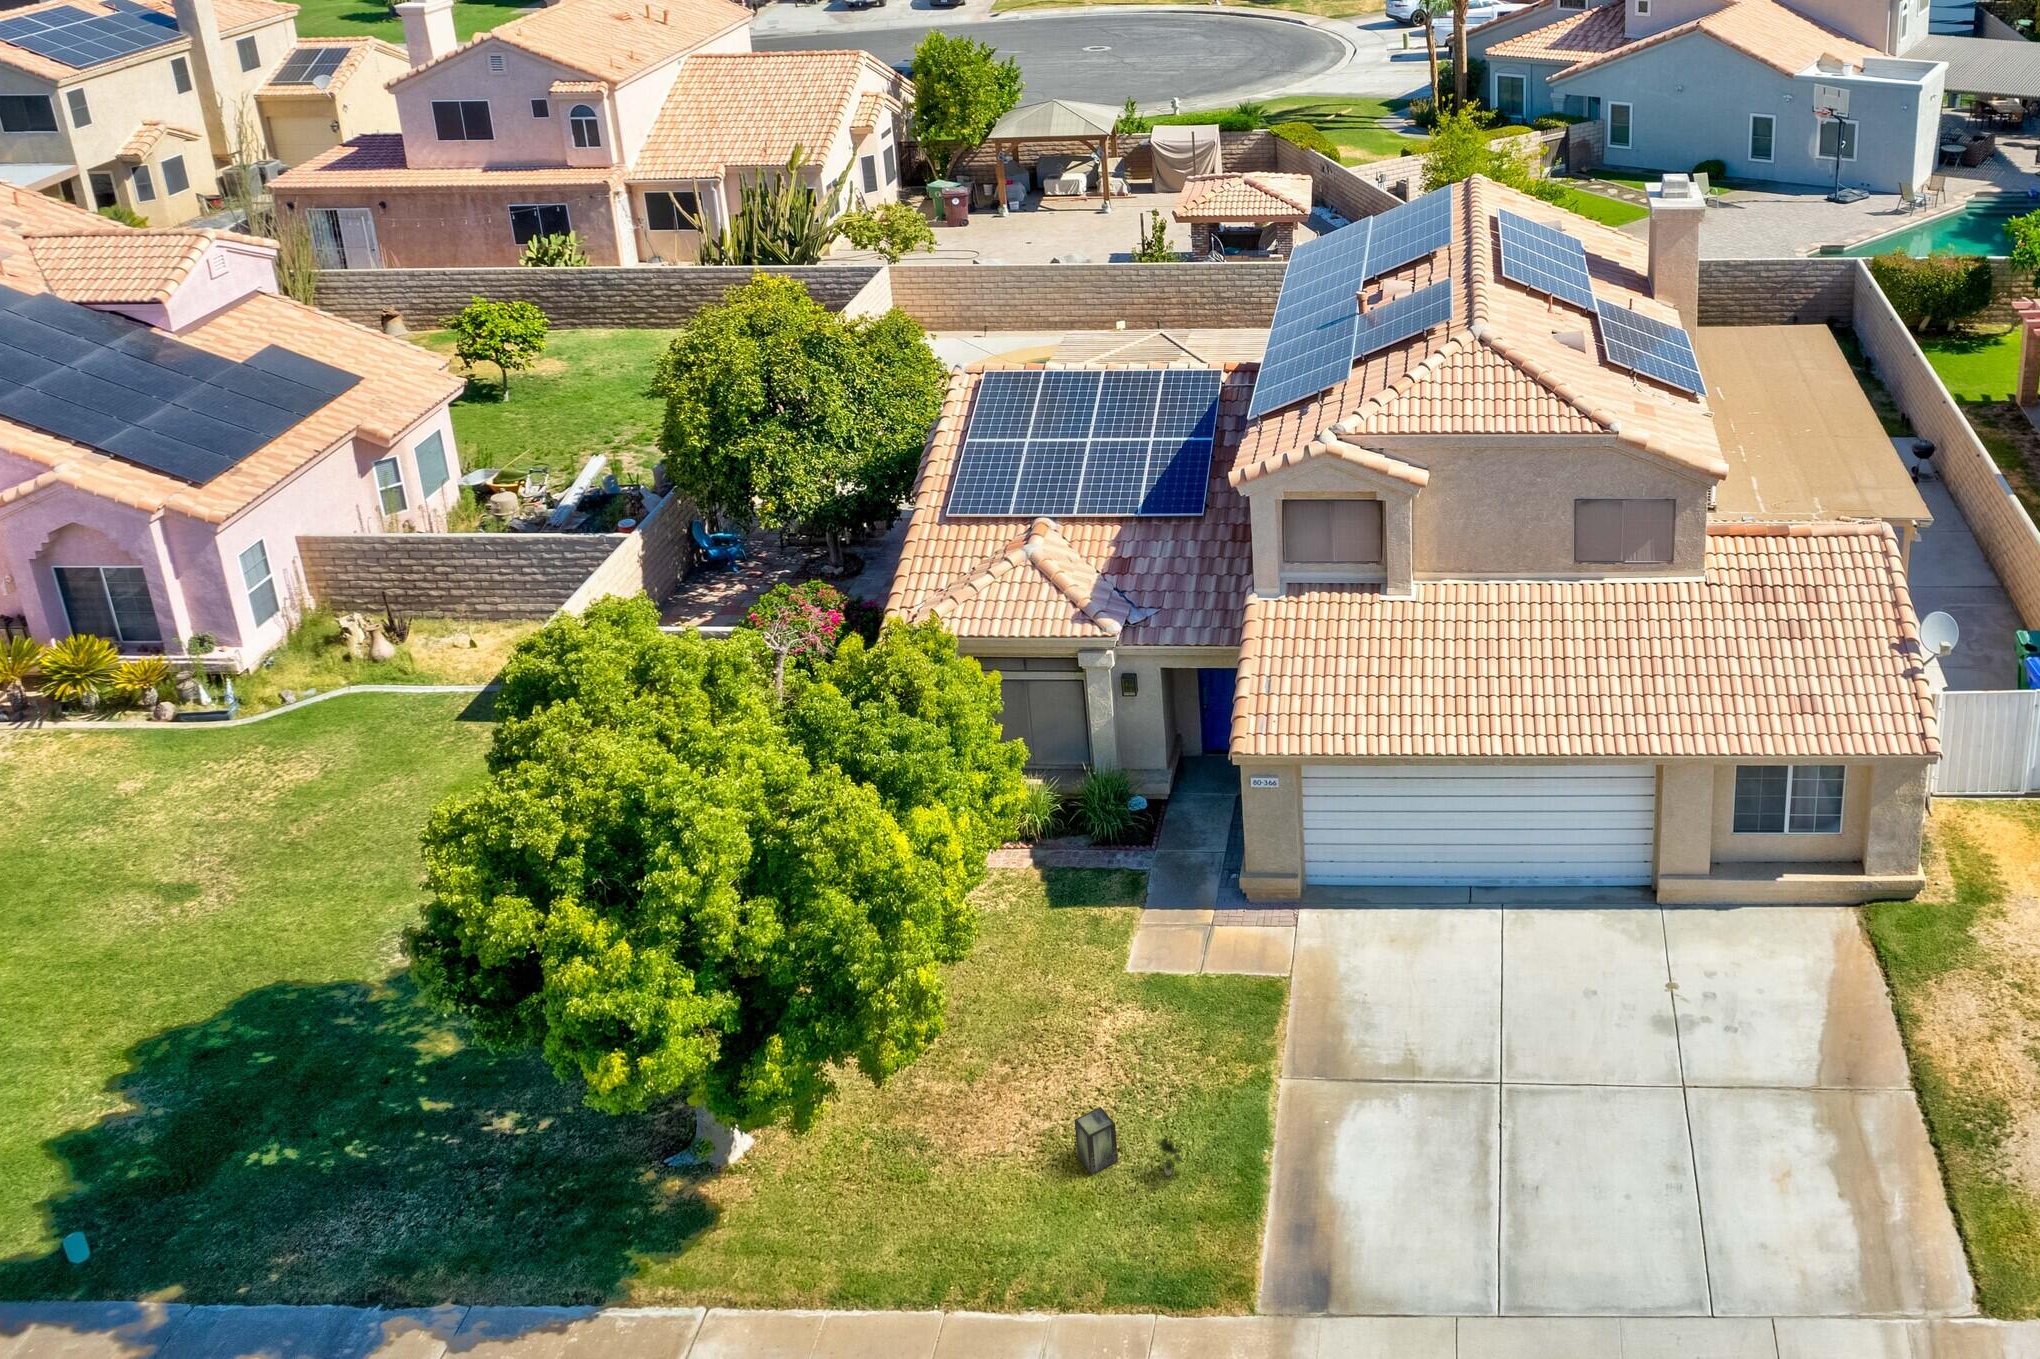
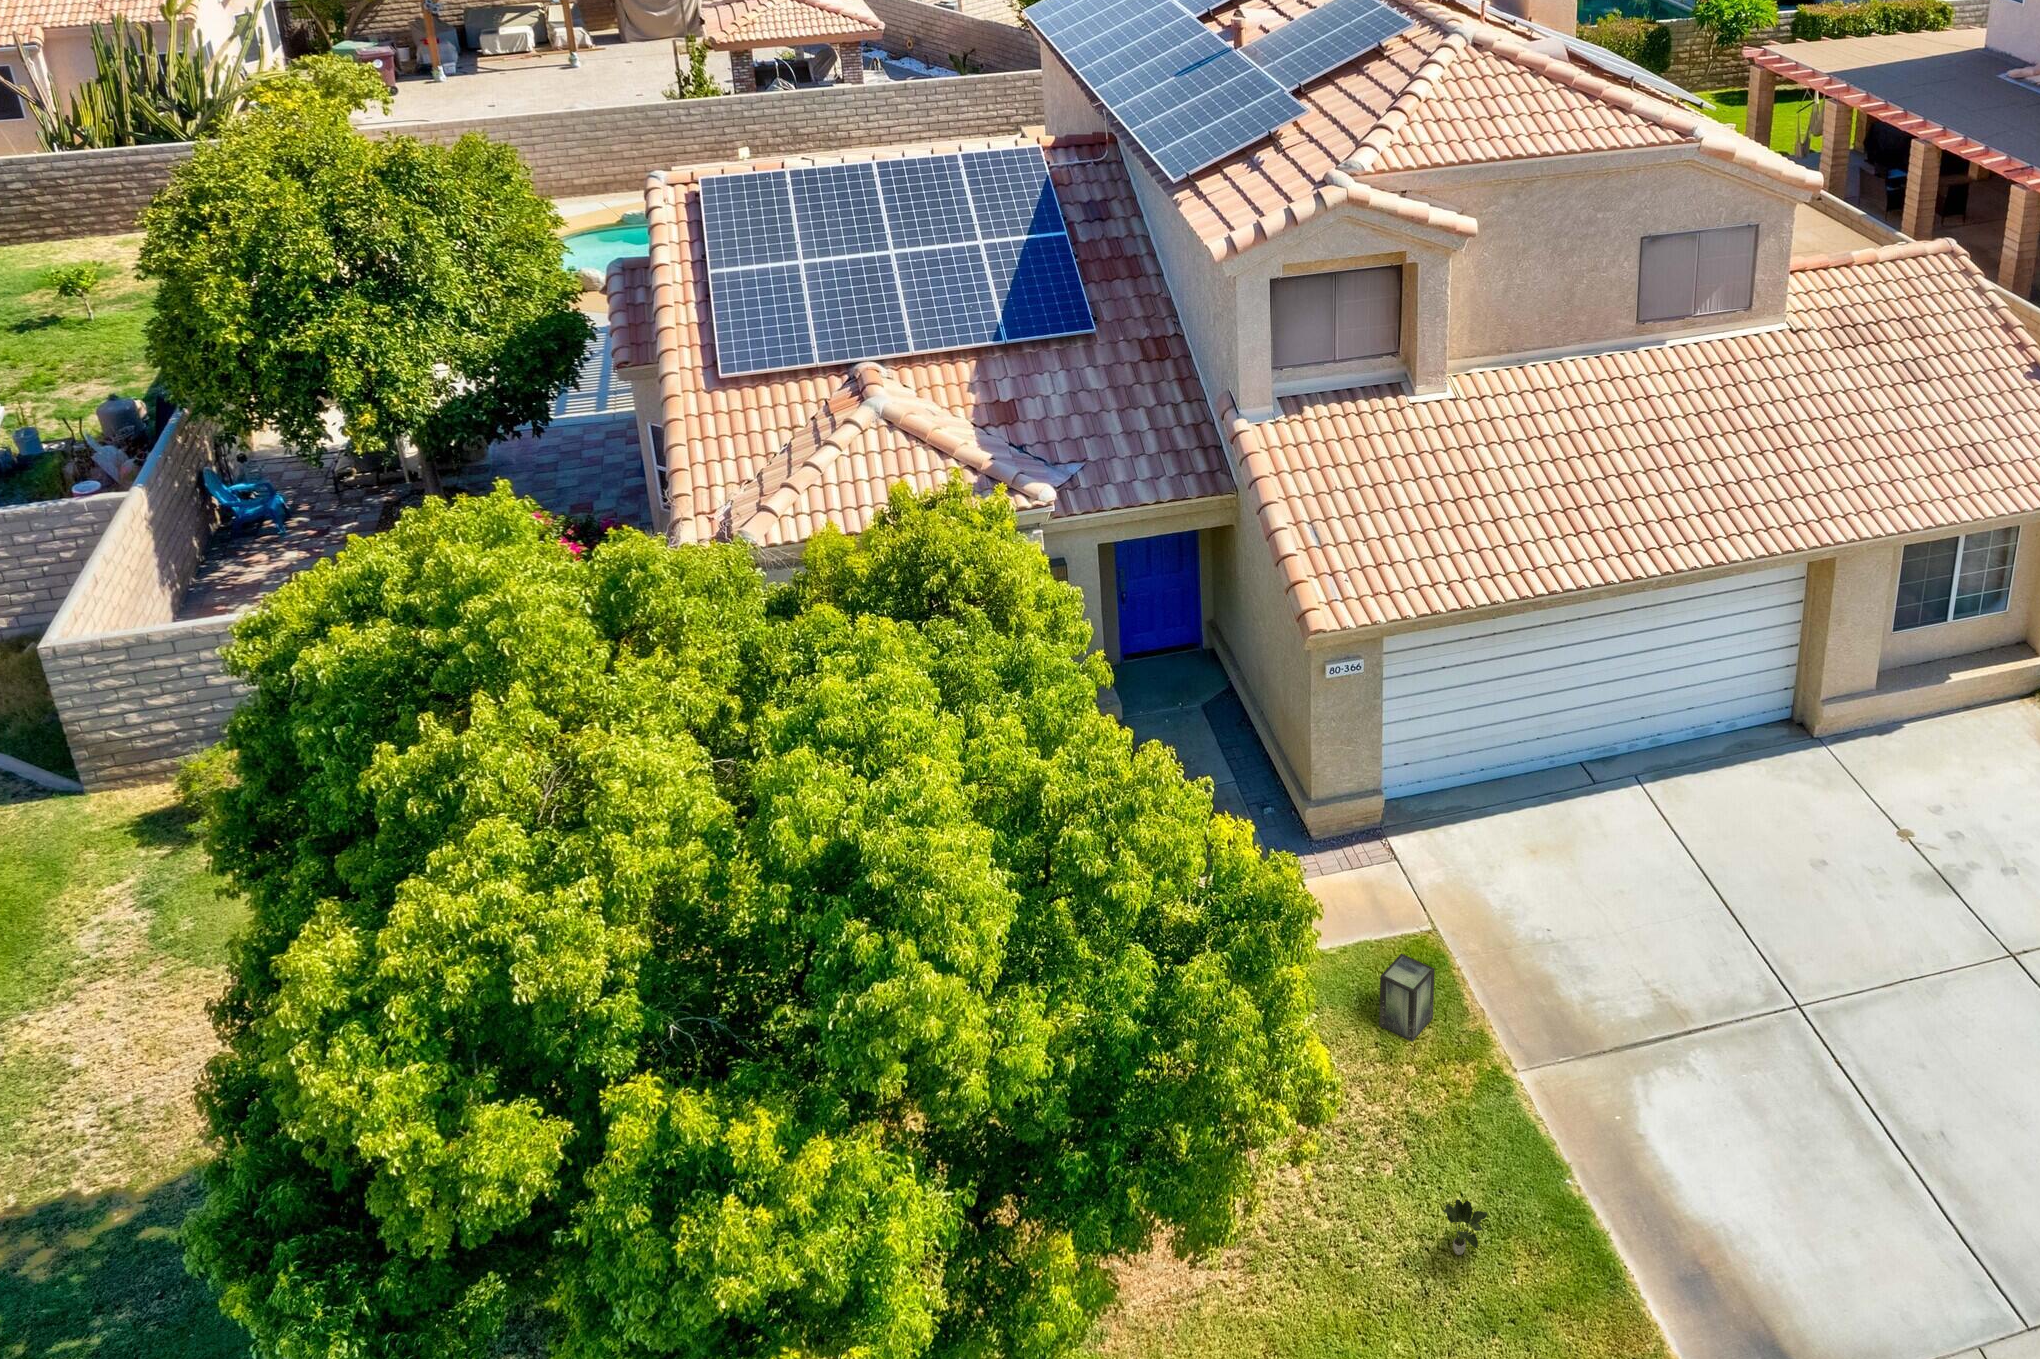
storage box: present [1074,1107,1118,1175] -> present [1379,954,1435,1042]

